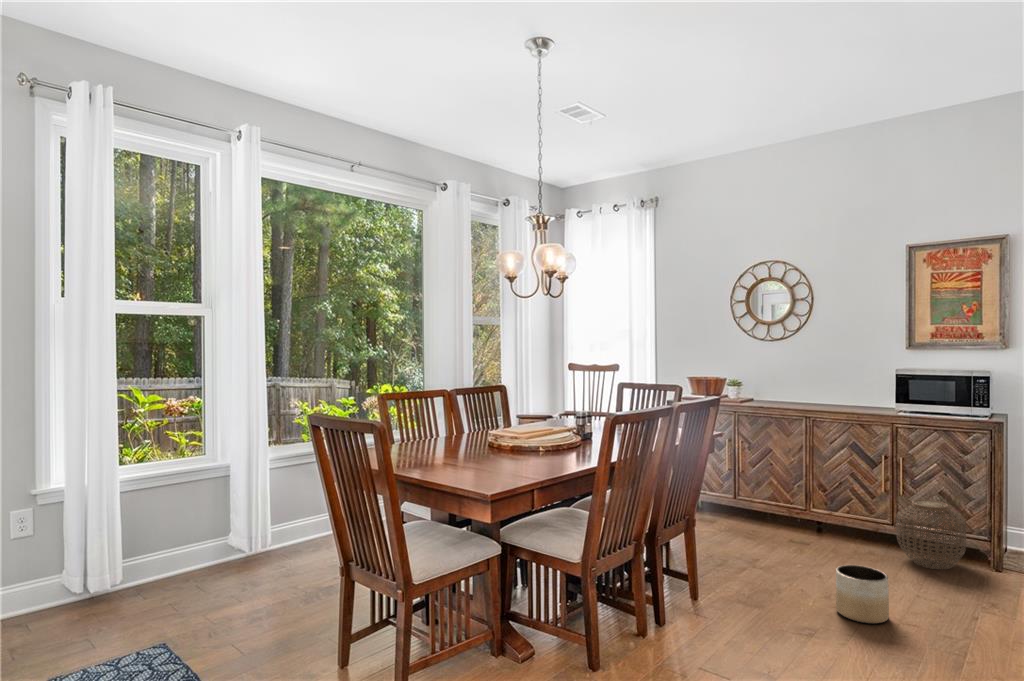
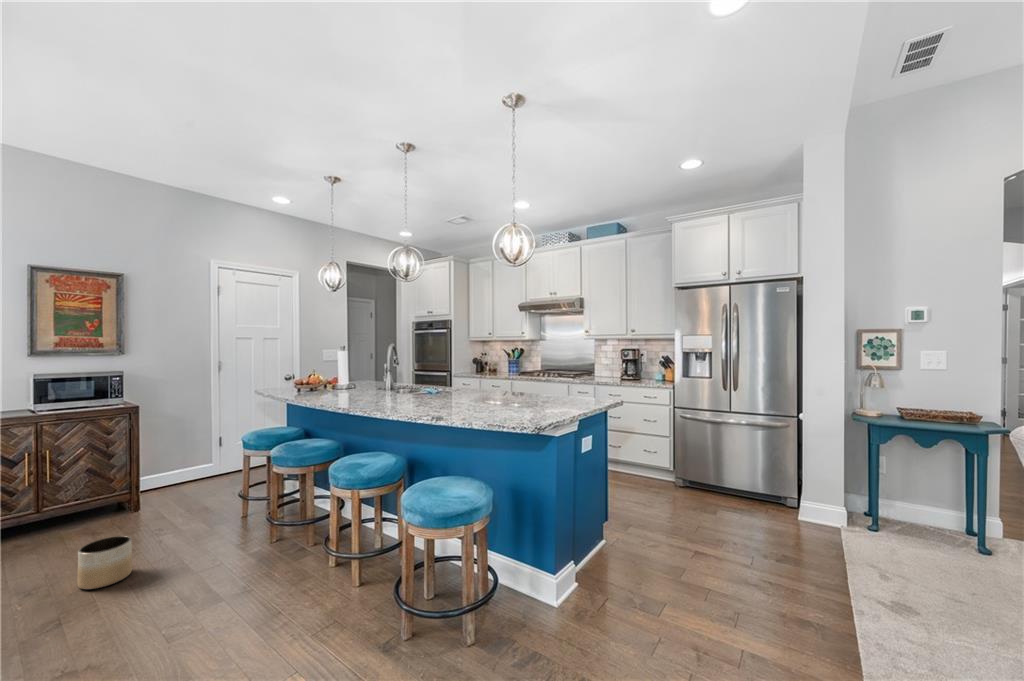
woven basket: present [896,500,966,569] -> none [53,476,119,534]

